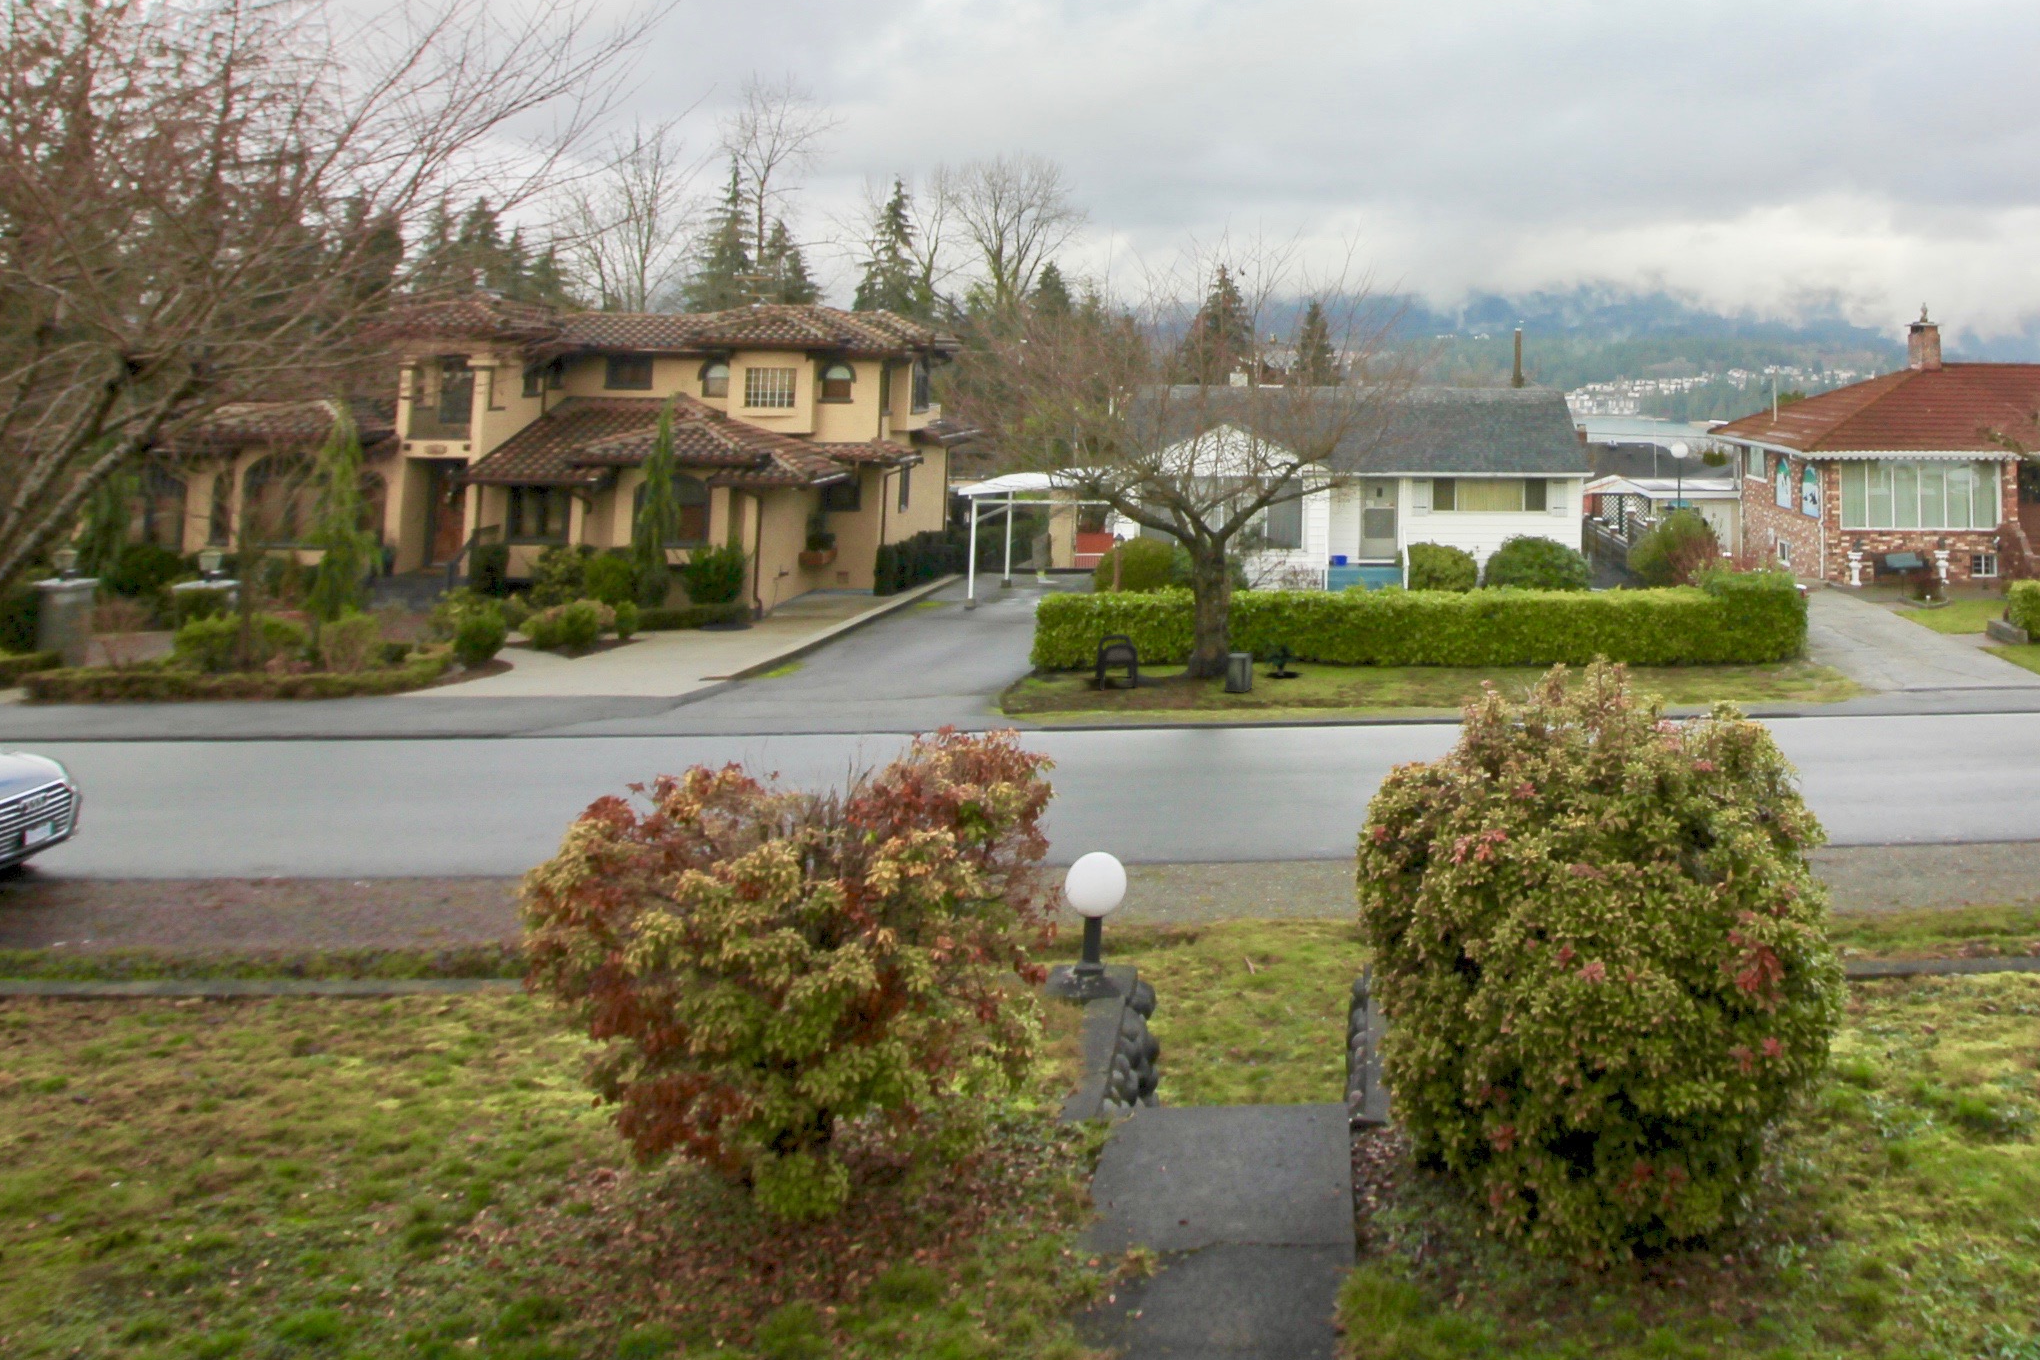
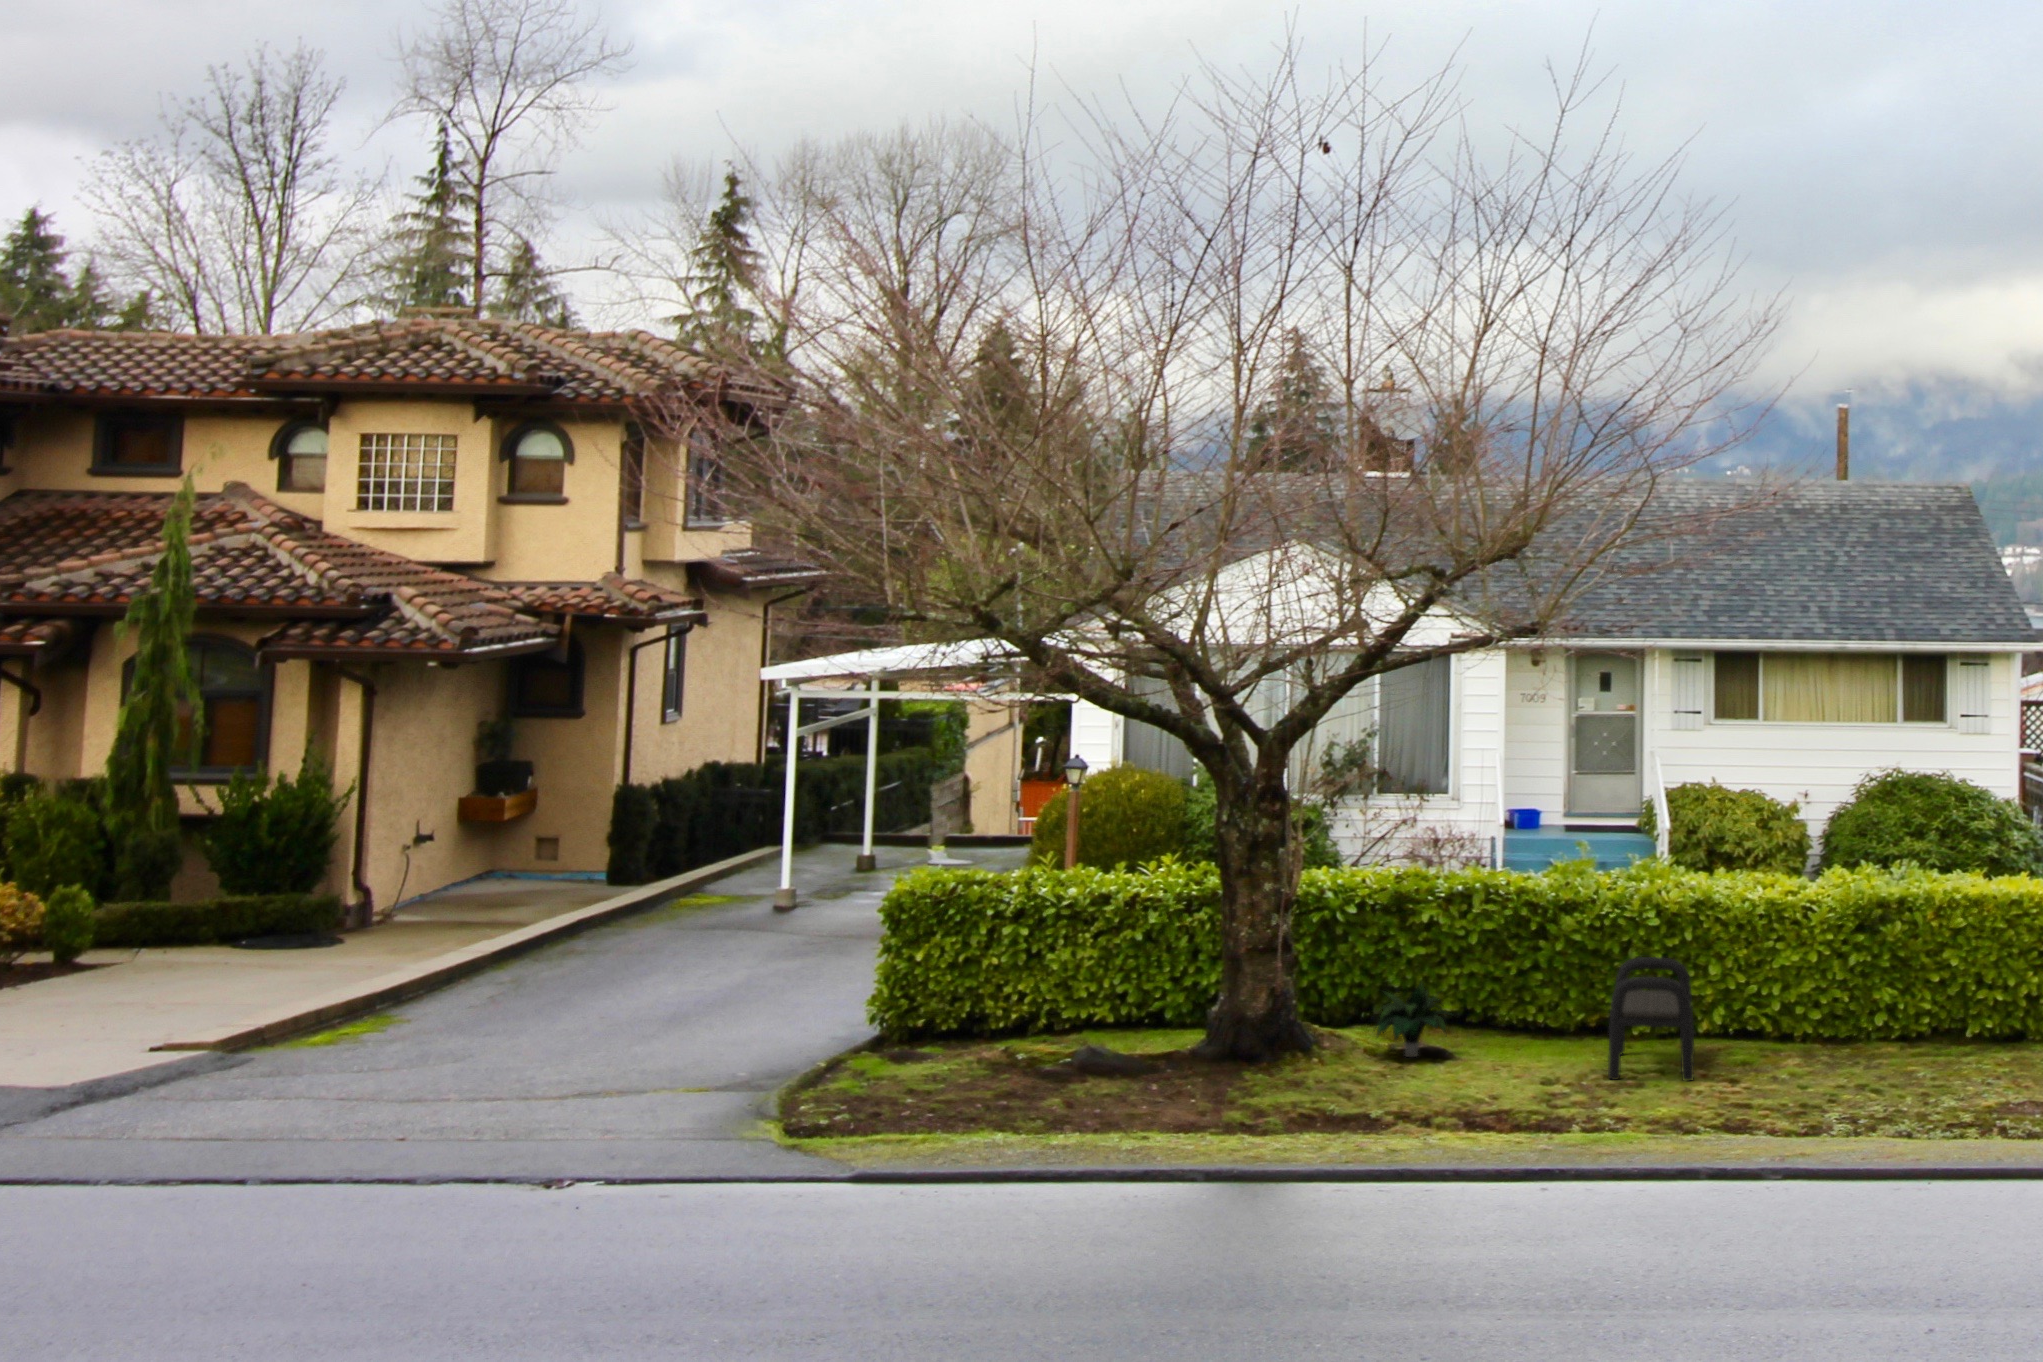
bench: present [1095,634,1138,690] -> present [1608,957,1694,1081]
storage box: present [1225,652,1253,693] -> none [1287,1003,1349,1095]

